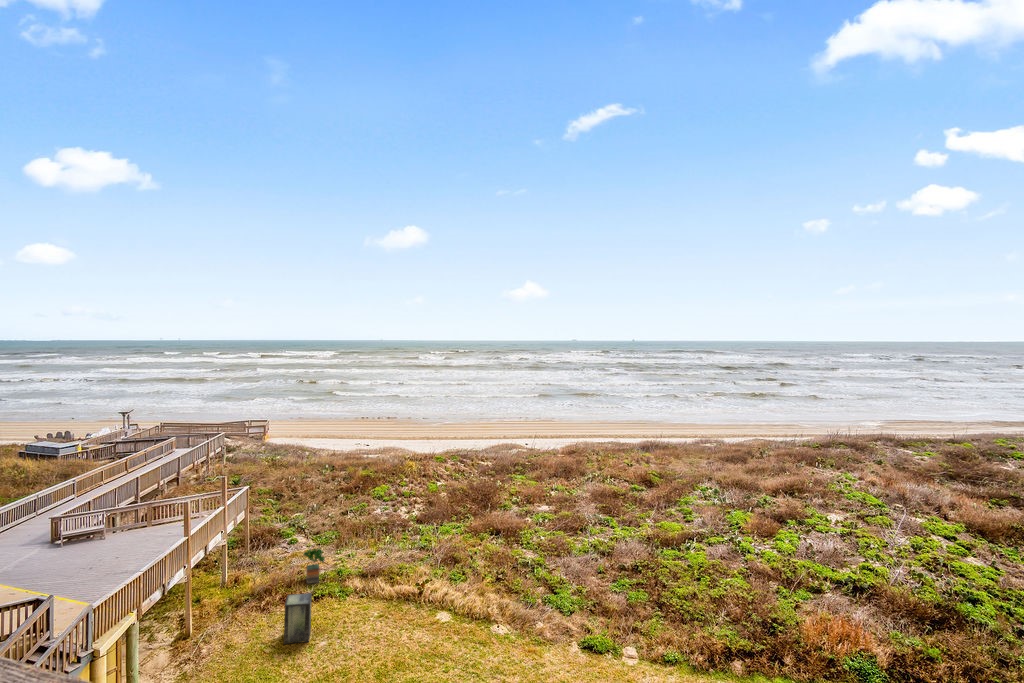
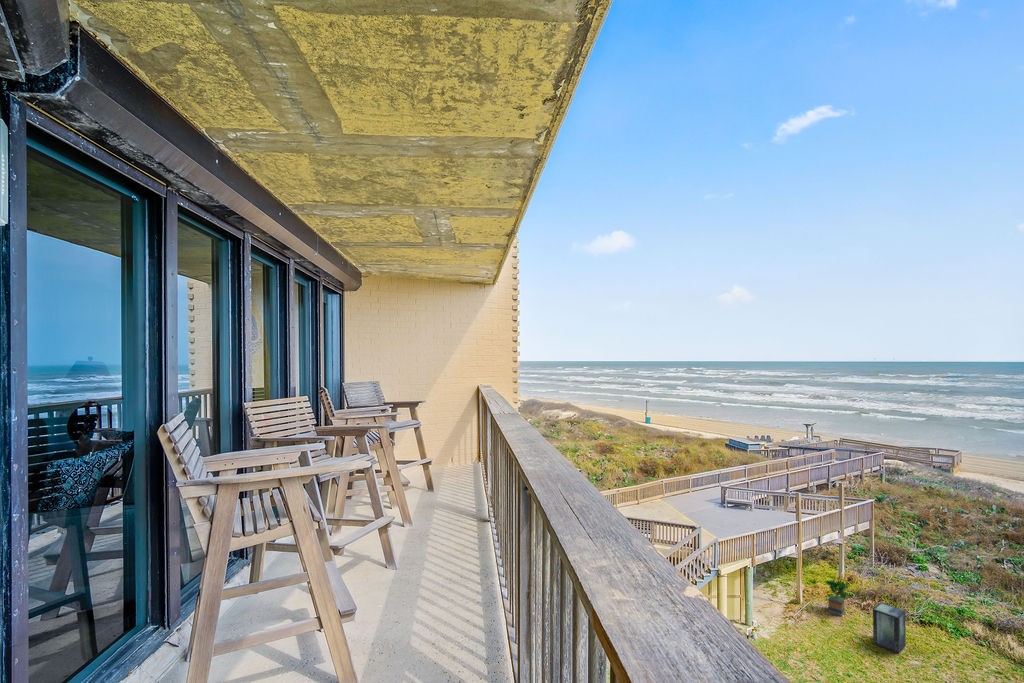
potted tree: present [303,548,325,584] -> present [826,580,848,616]

